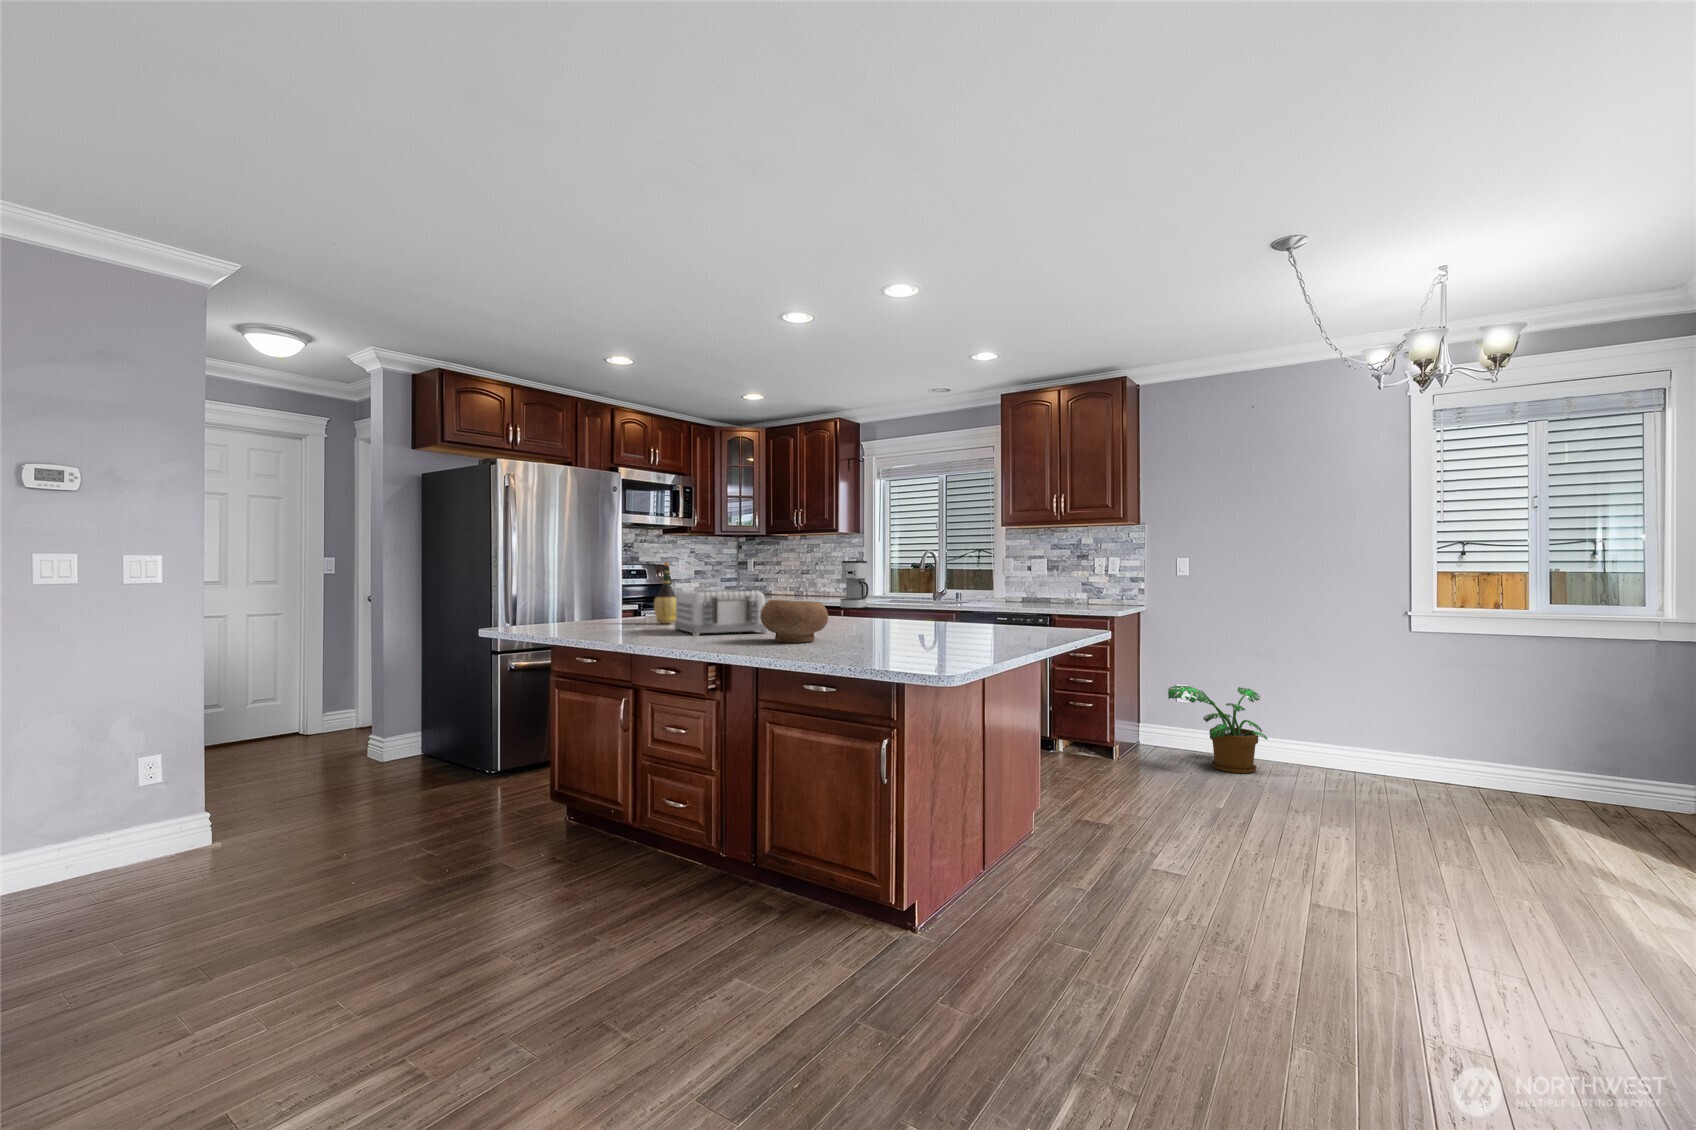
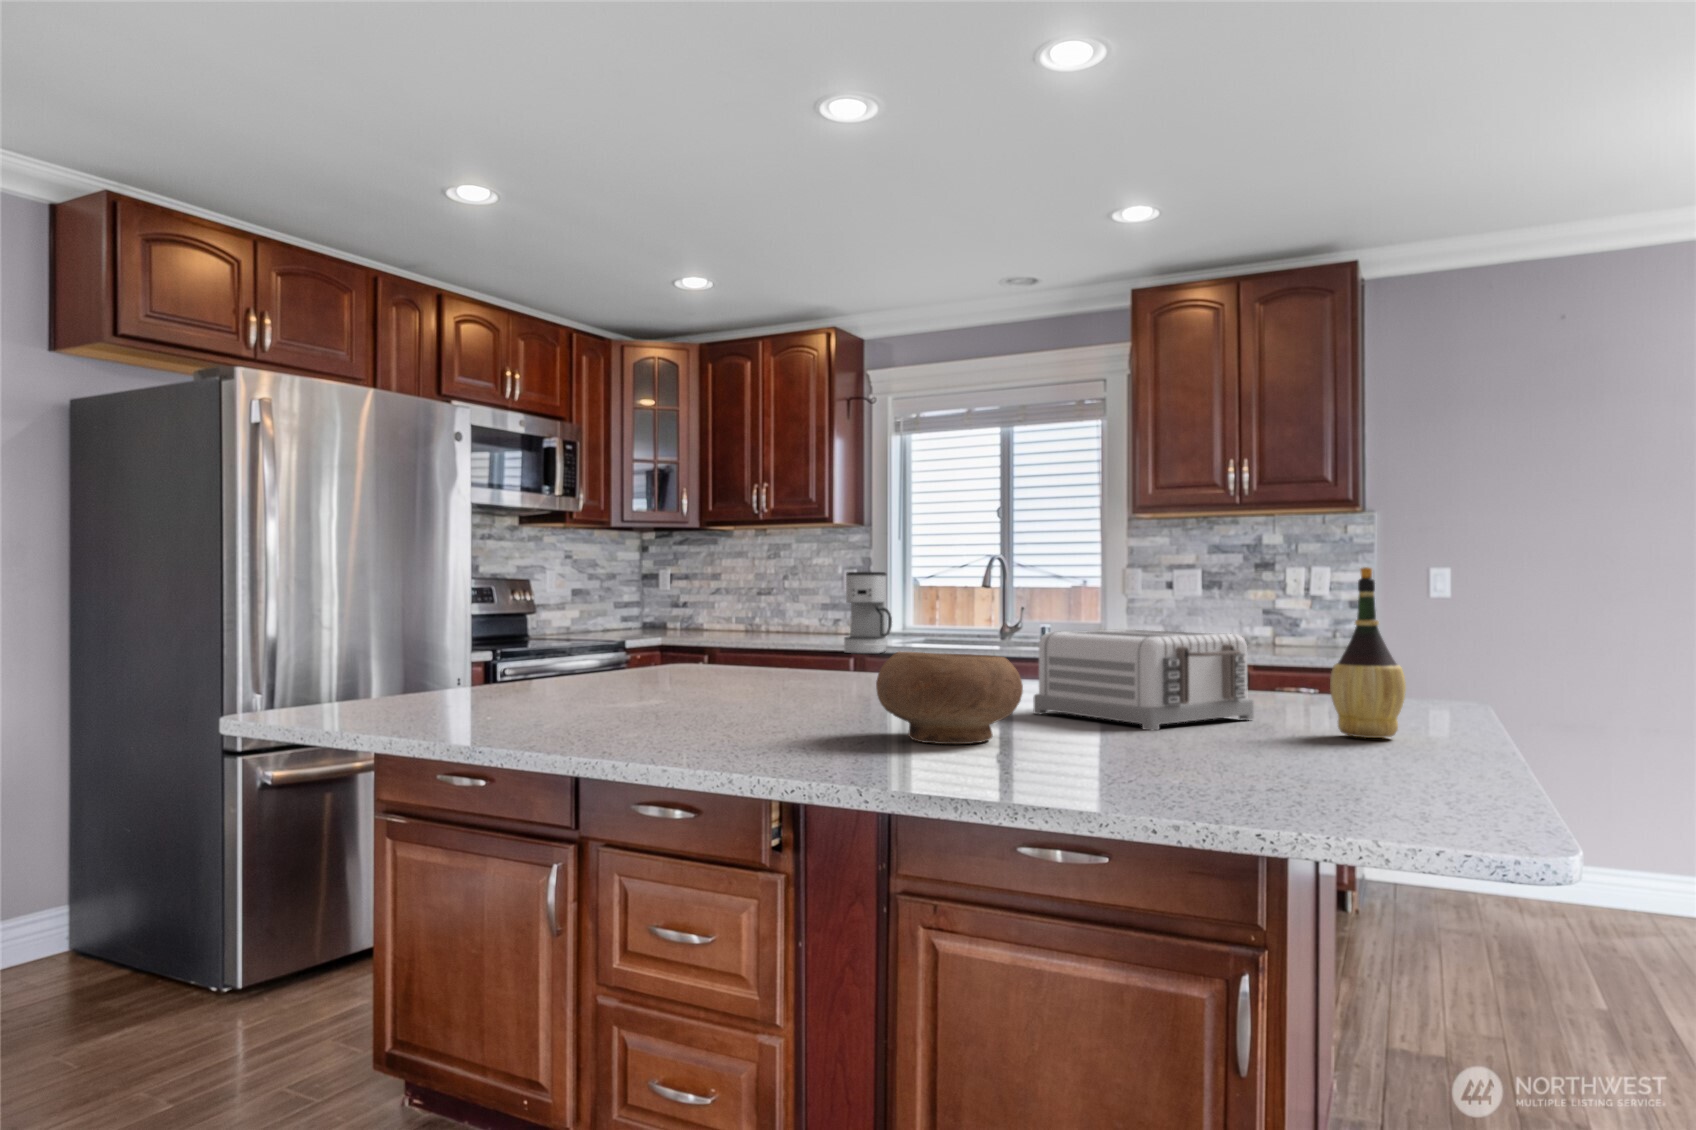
wine bottle: present [654,562,676,624] -> present [1330,567,1406,738]
toaster: present [674,589,767,636] -> present [1033,629,1254,730]
potted plant: present [1168,686,1267,773] -> none [1455,786,1625,937]

